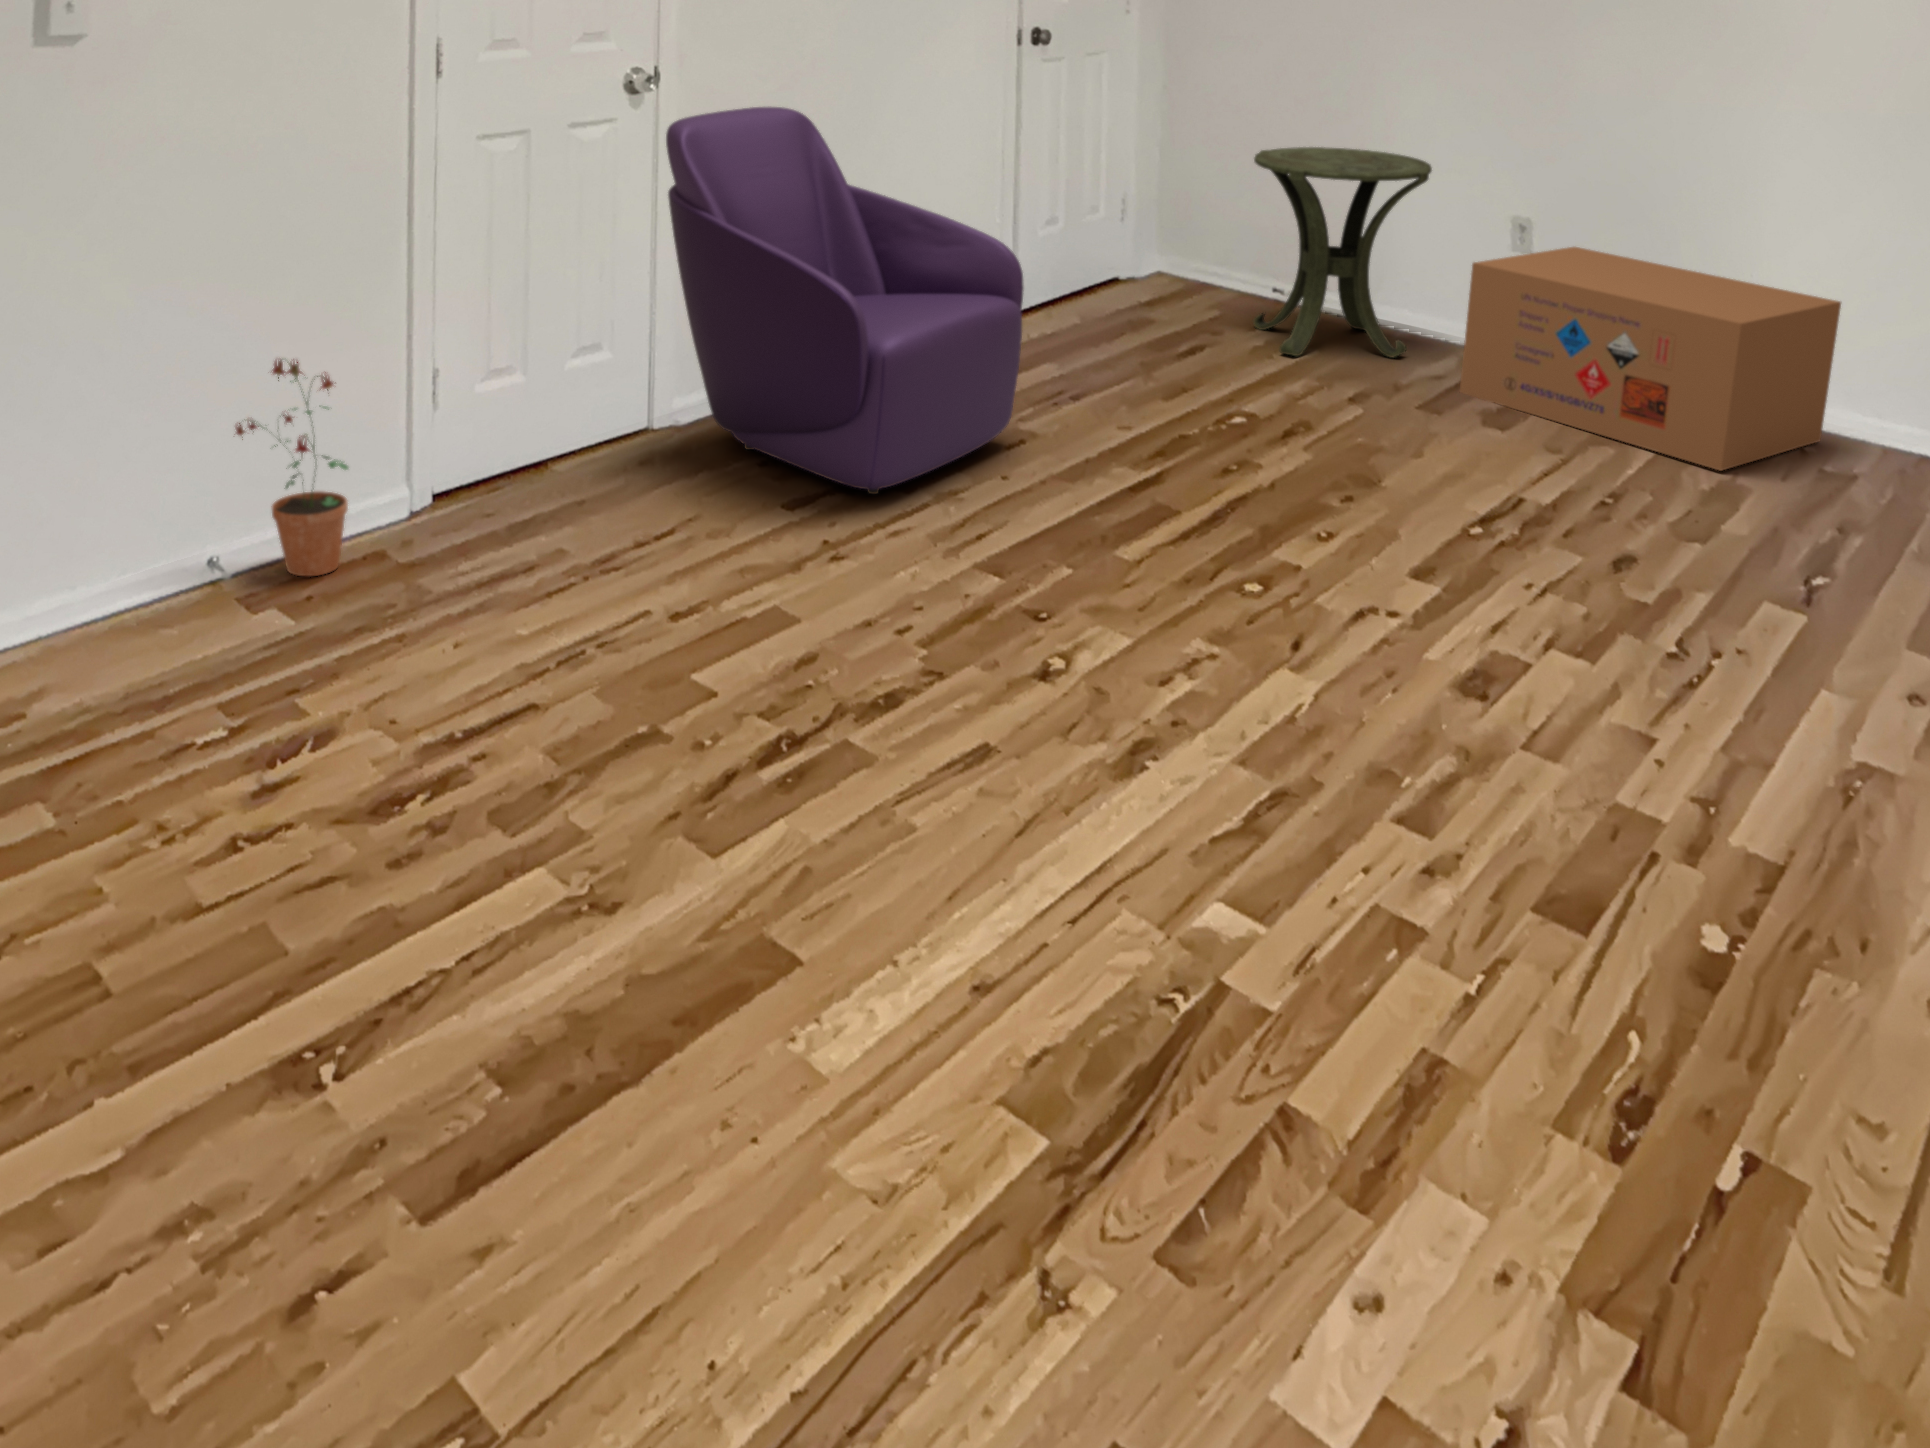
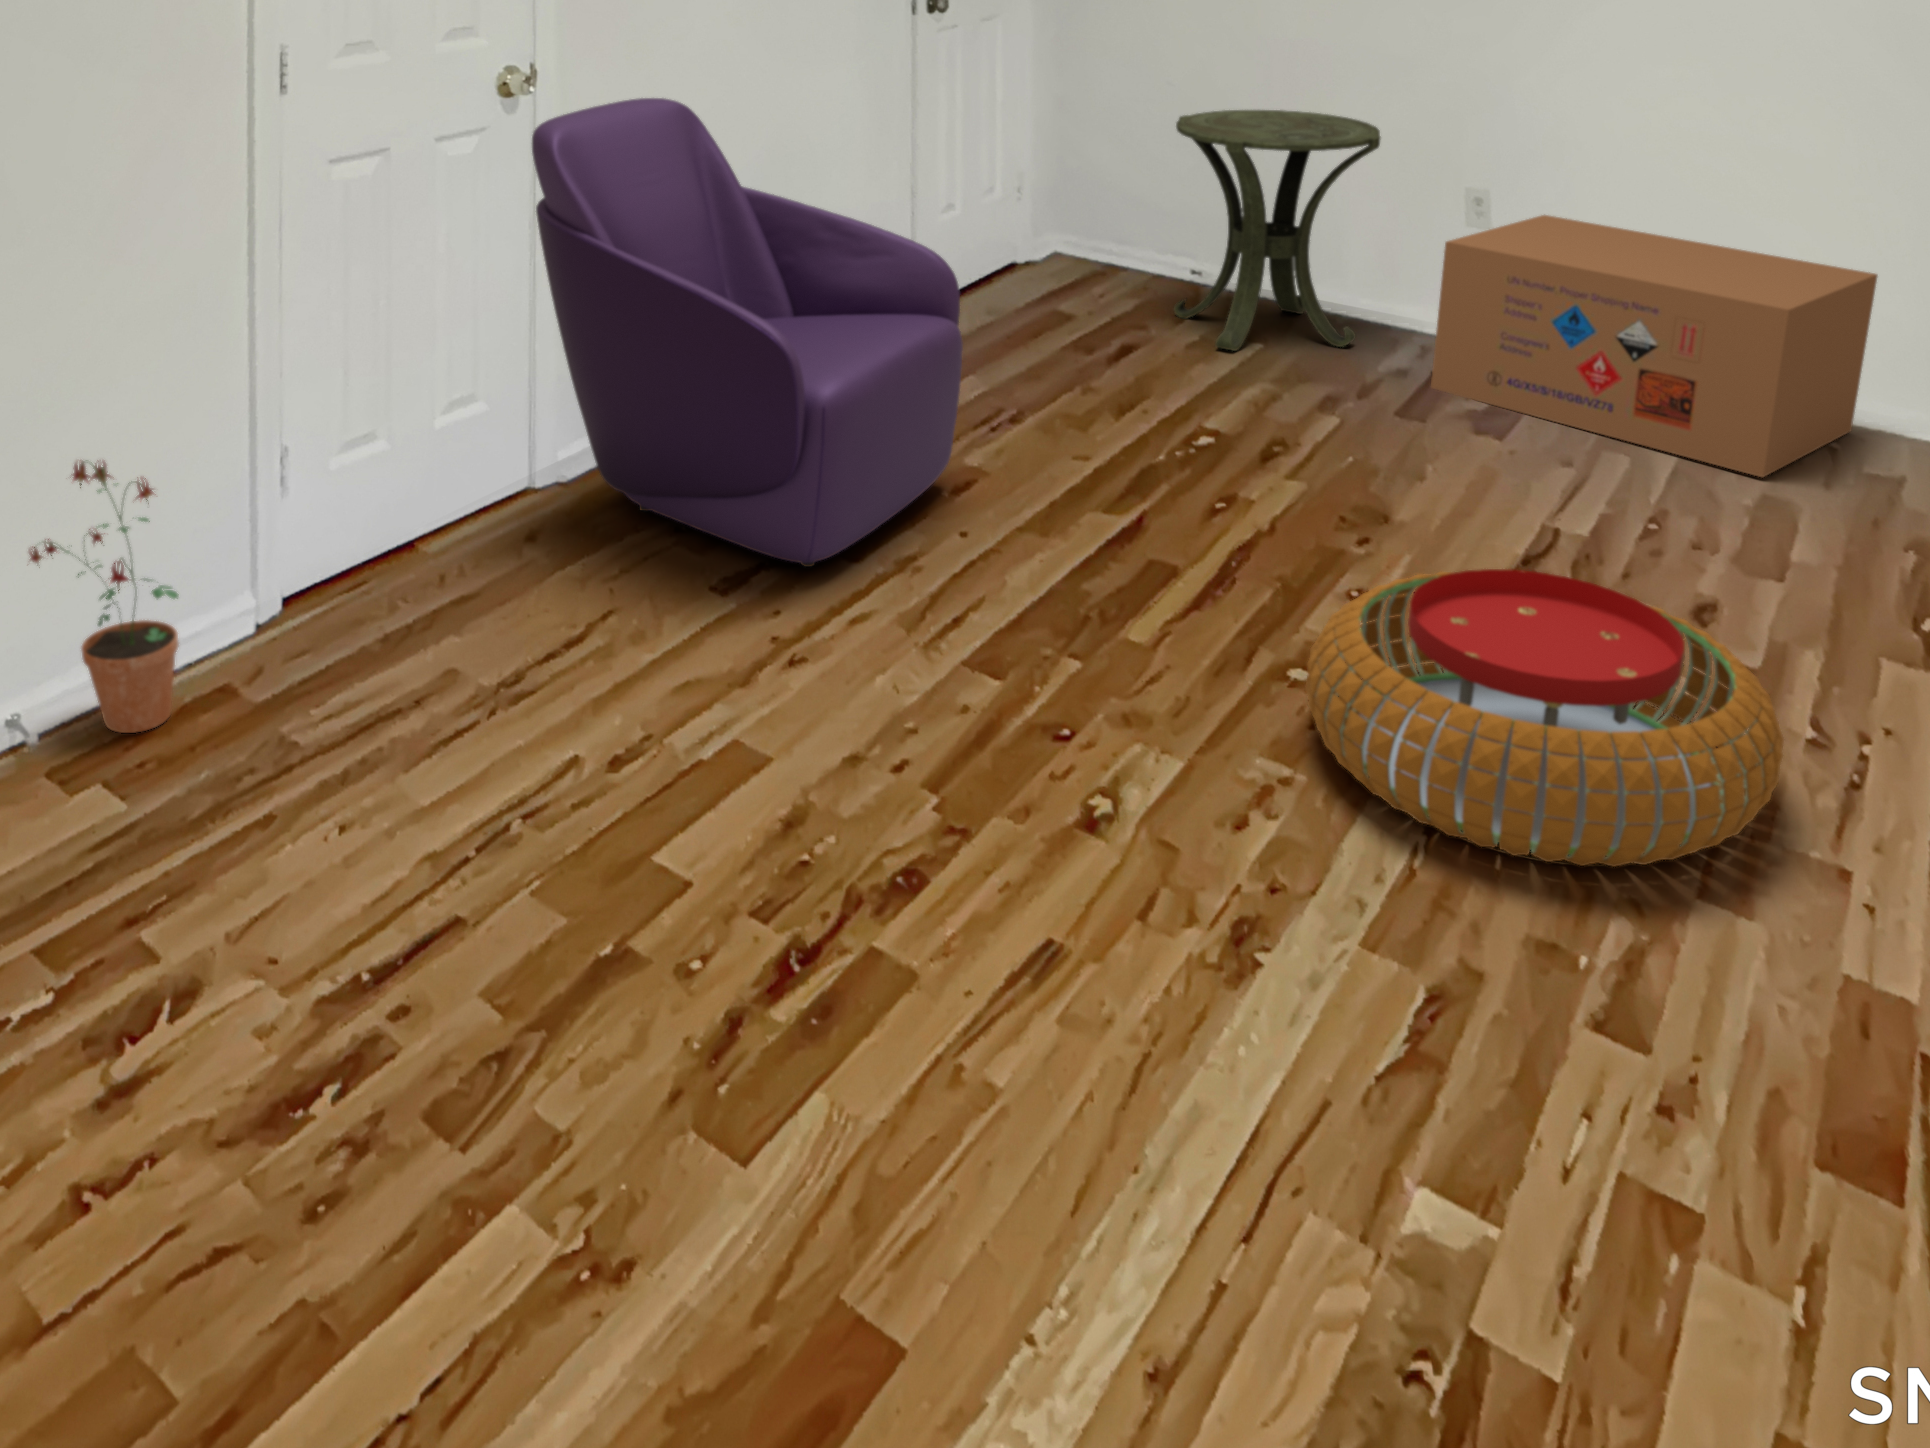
pouf: none [1241,502,1612,722] -> present [1306,569,1784,867]

